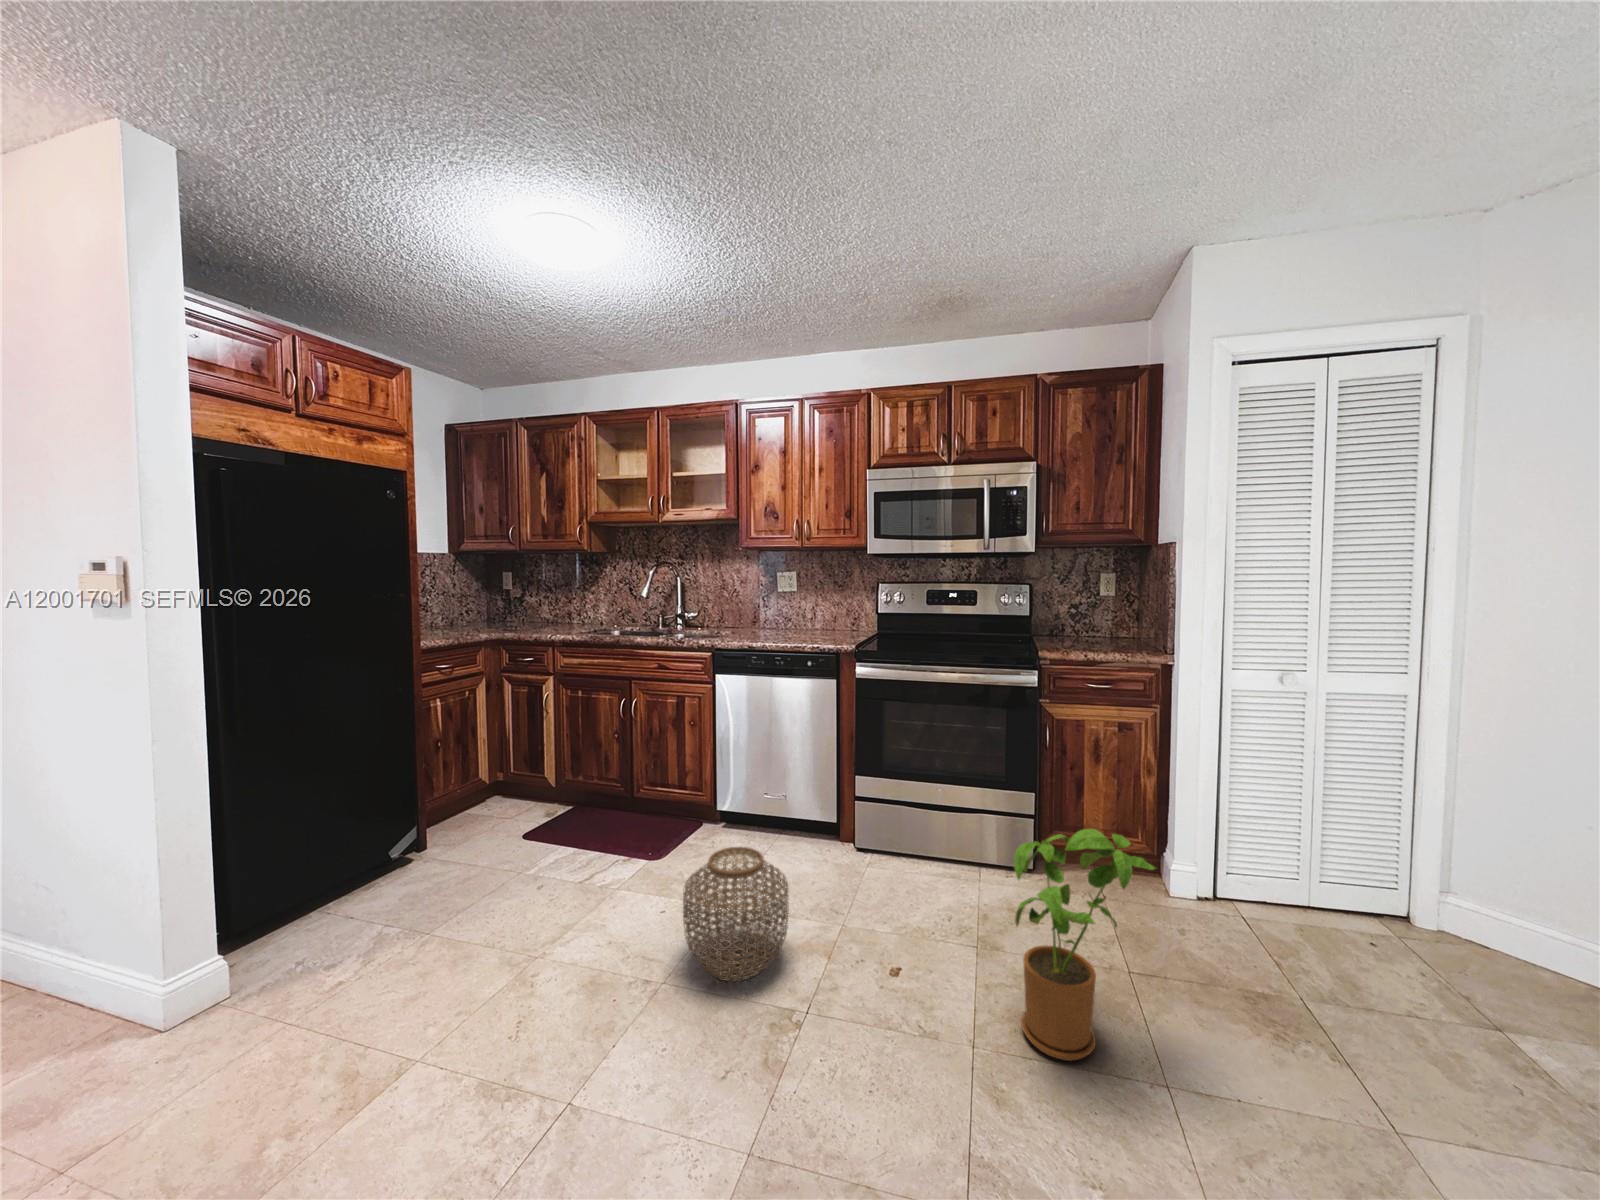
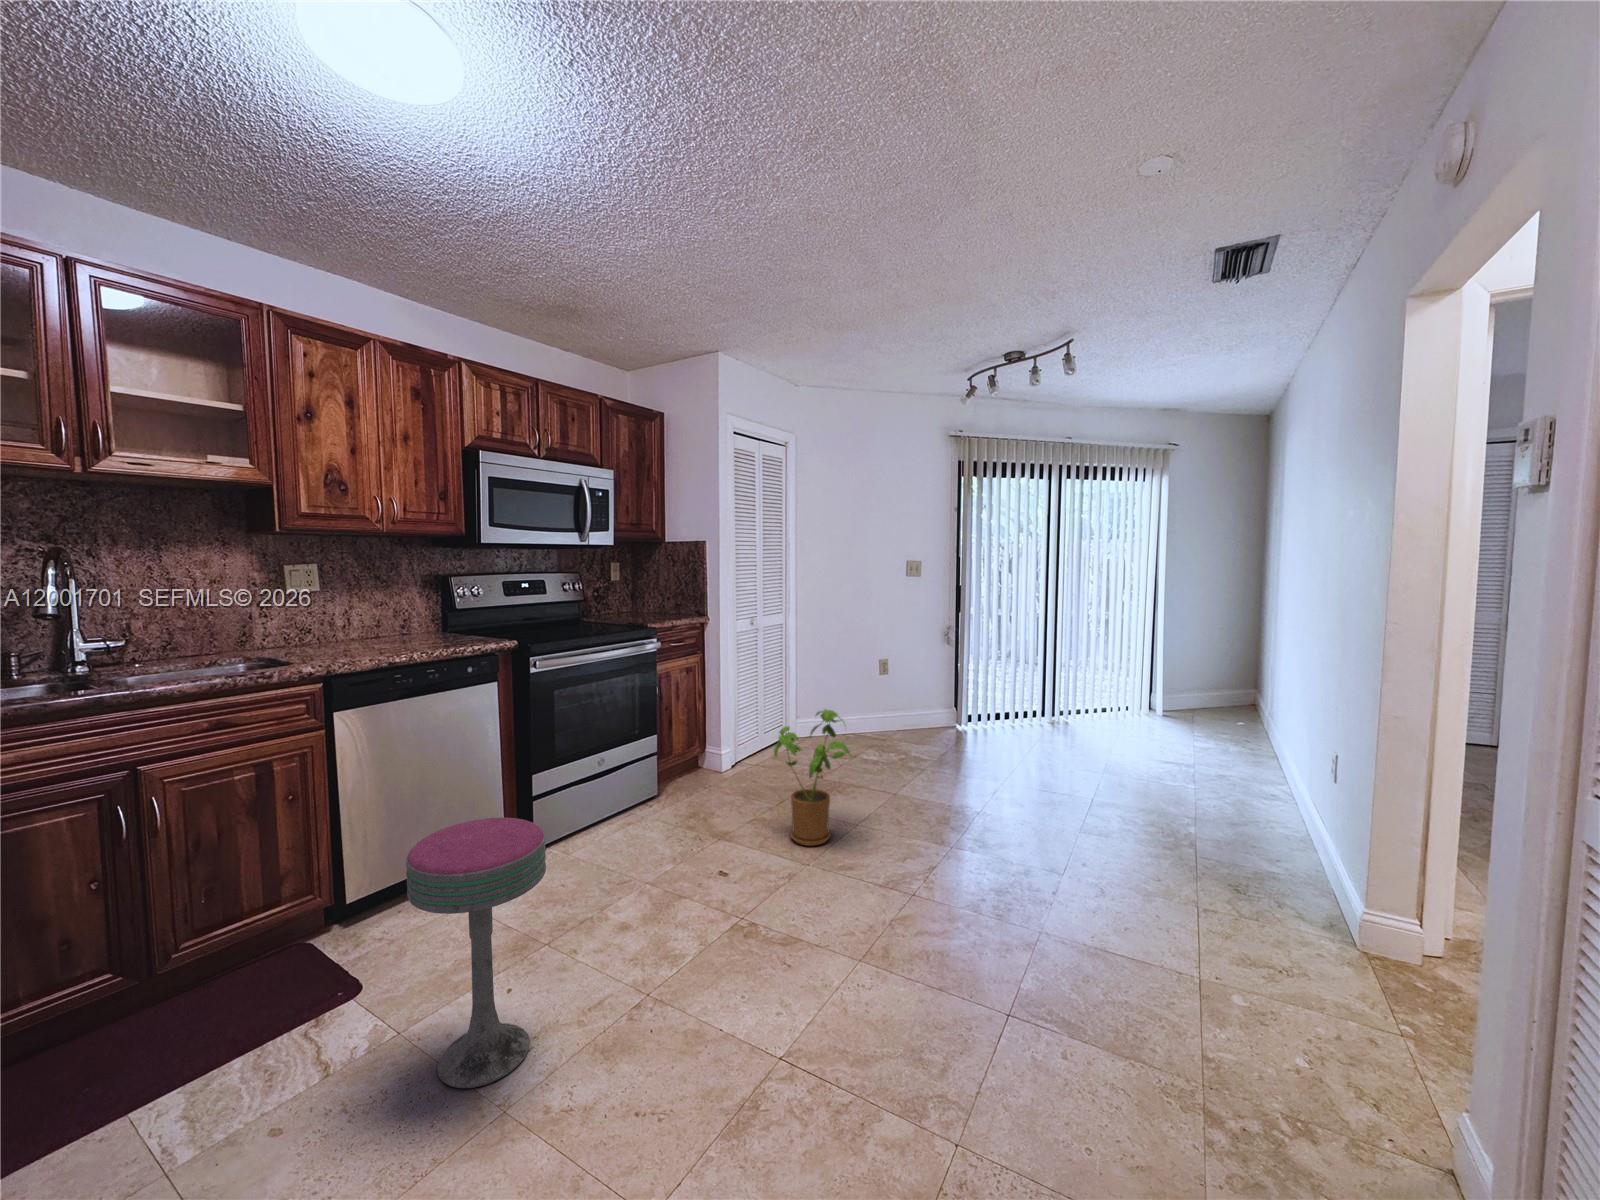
bar stool: none [517,757,616,952] -> present [406,818,546,1088]
woven basket: present [683,847,788,981] -> none [602,829,702,953]

